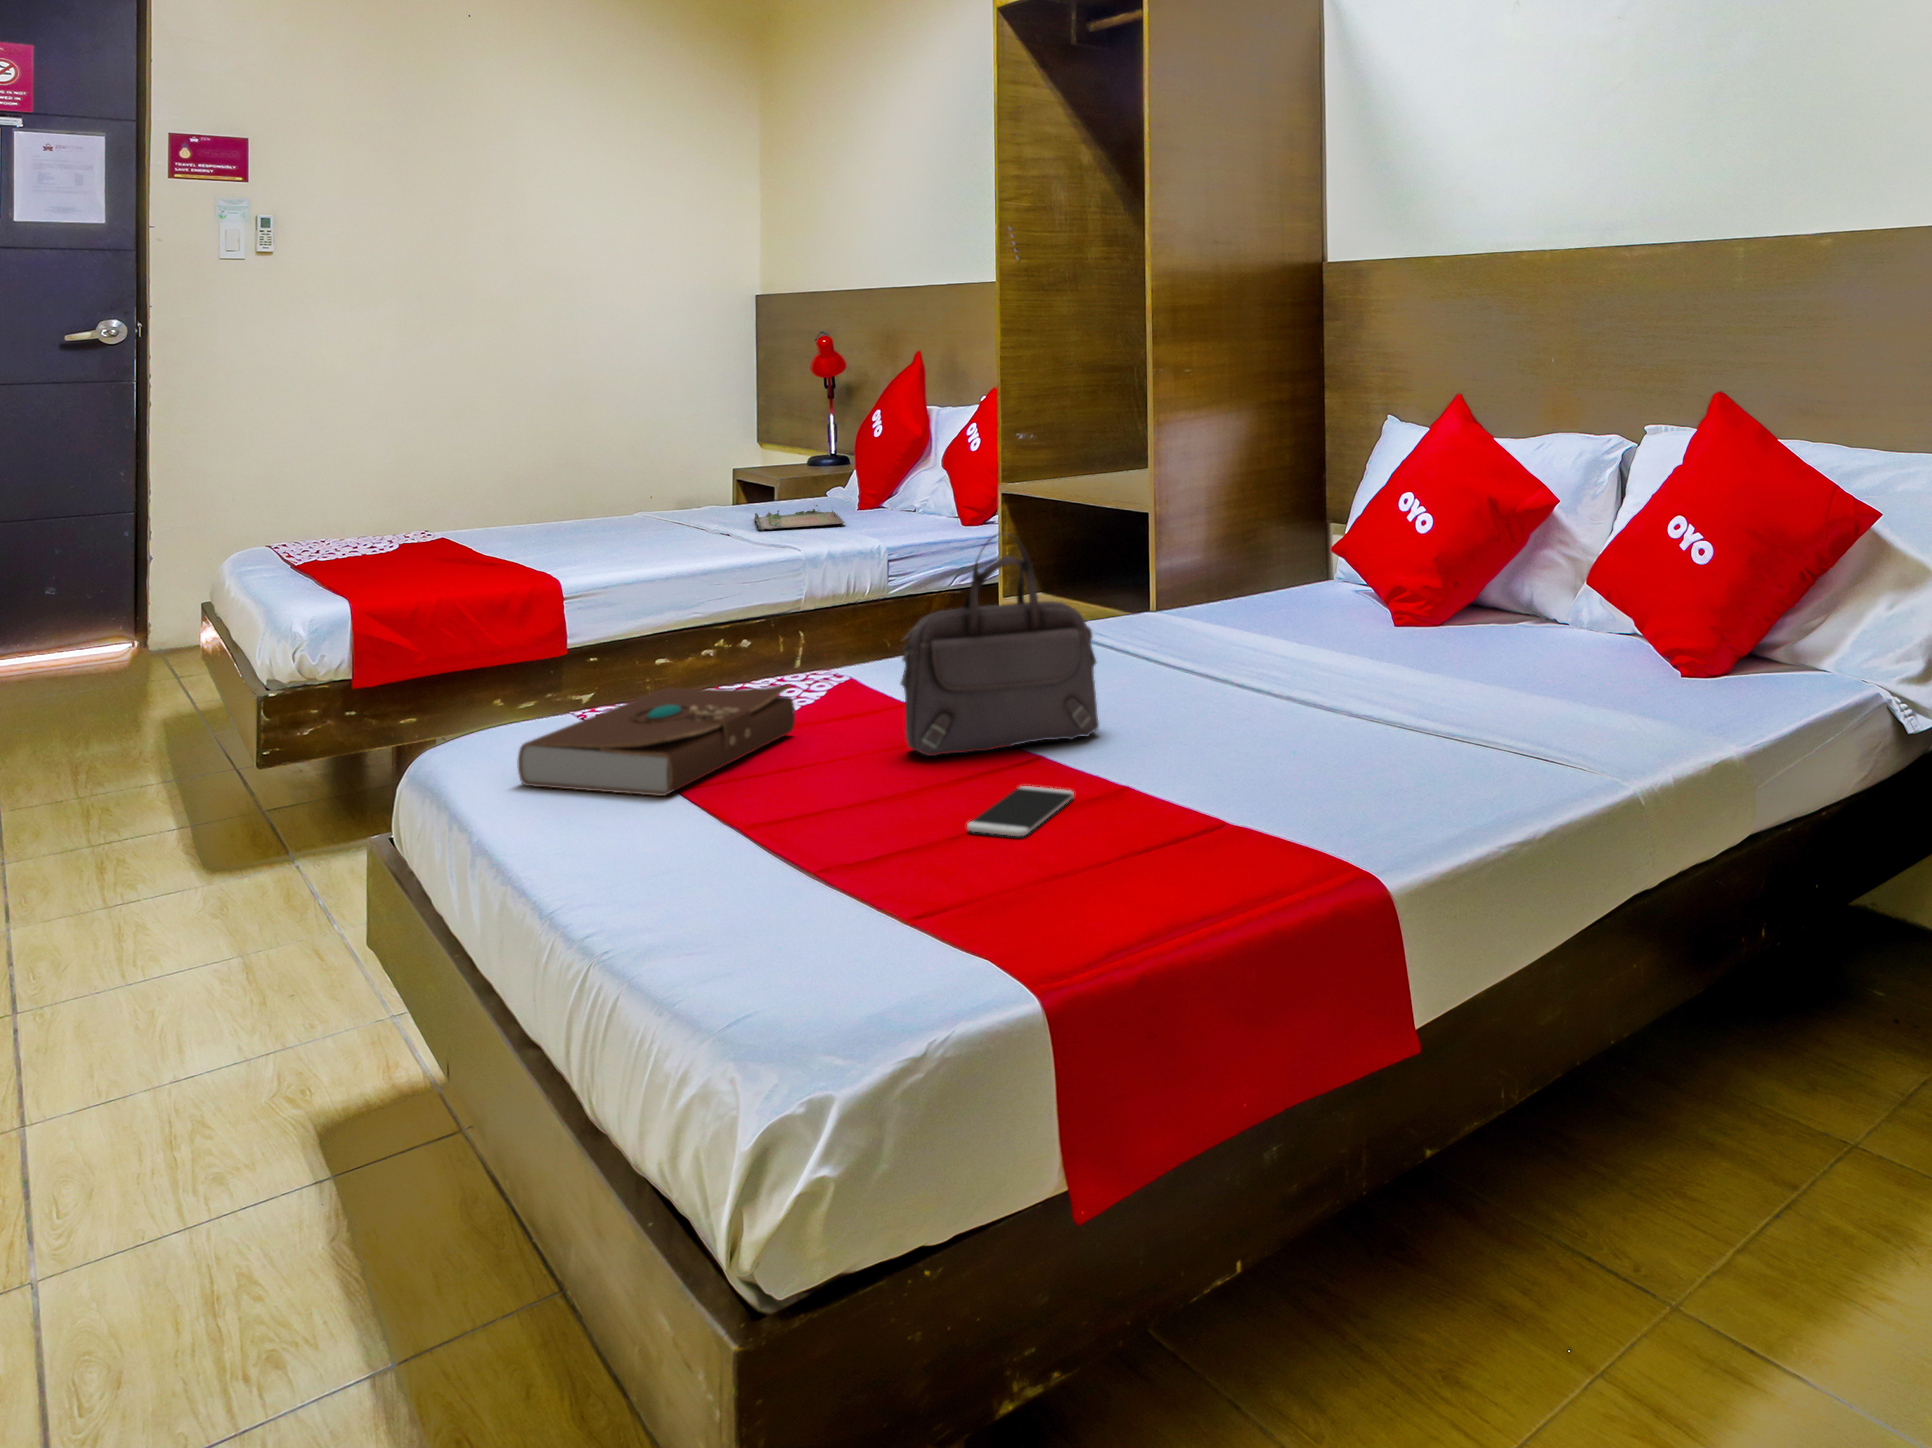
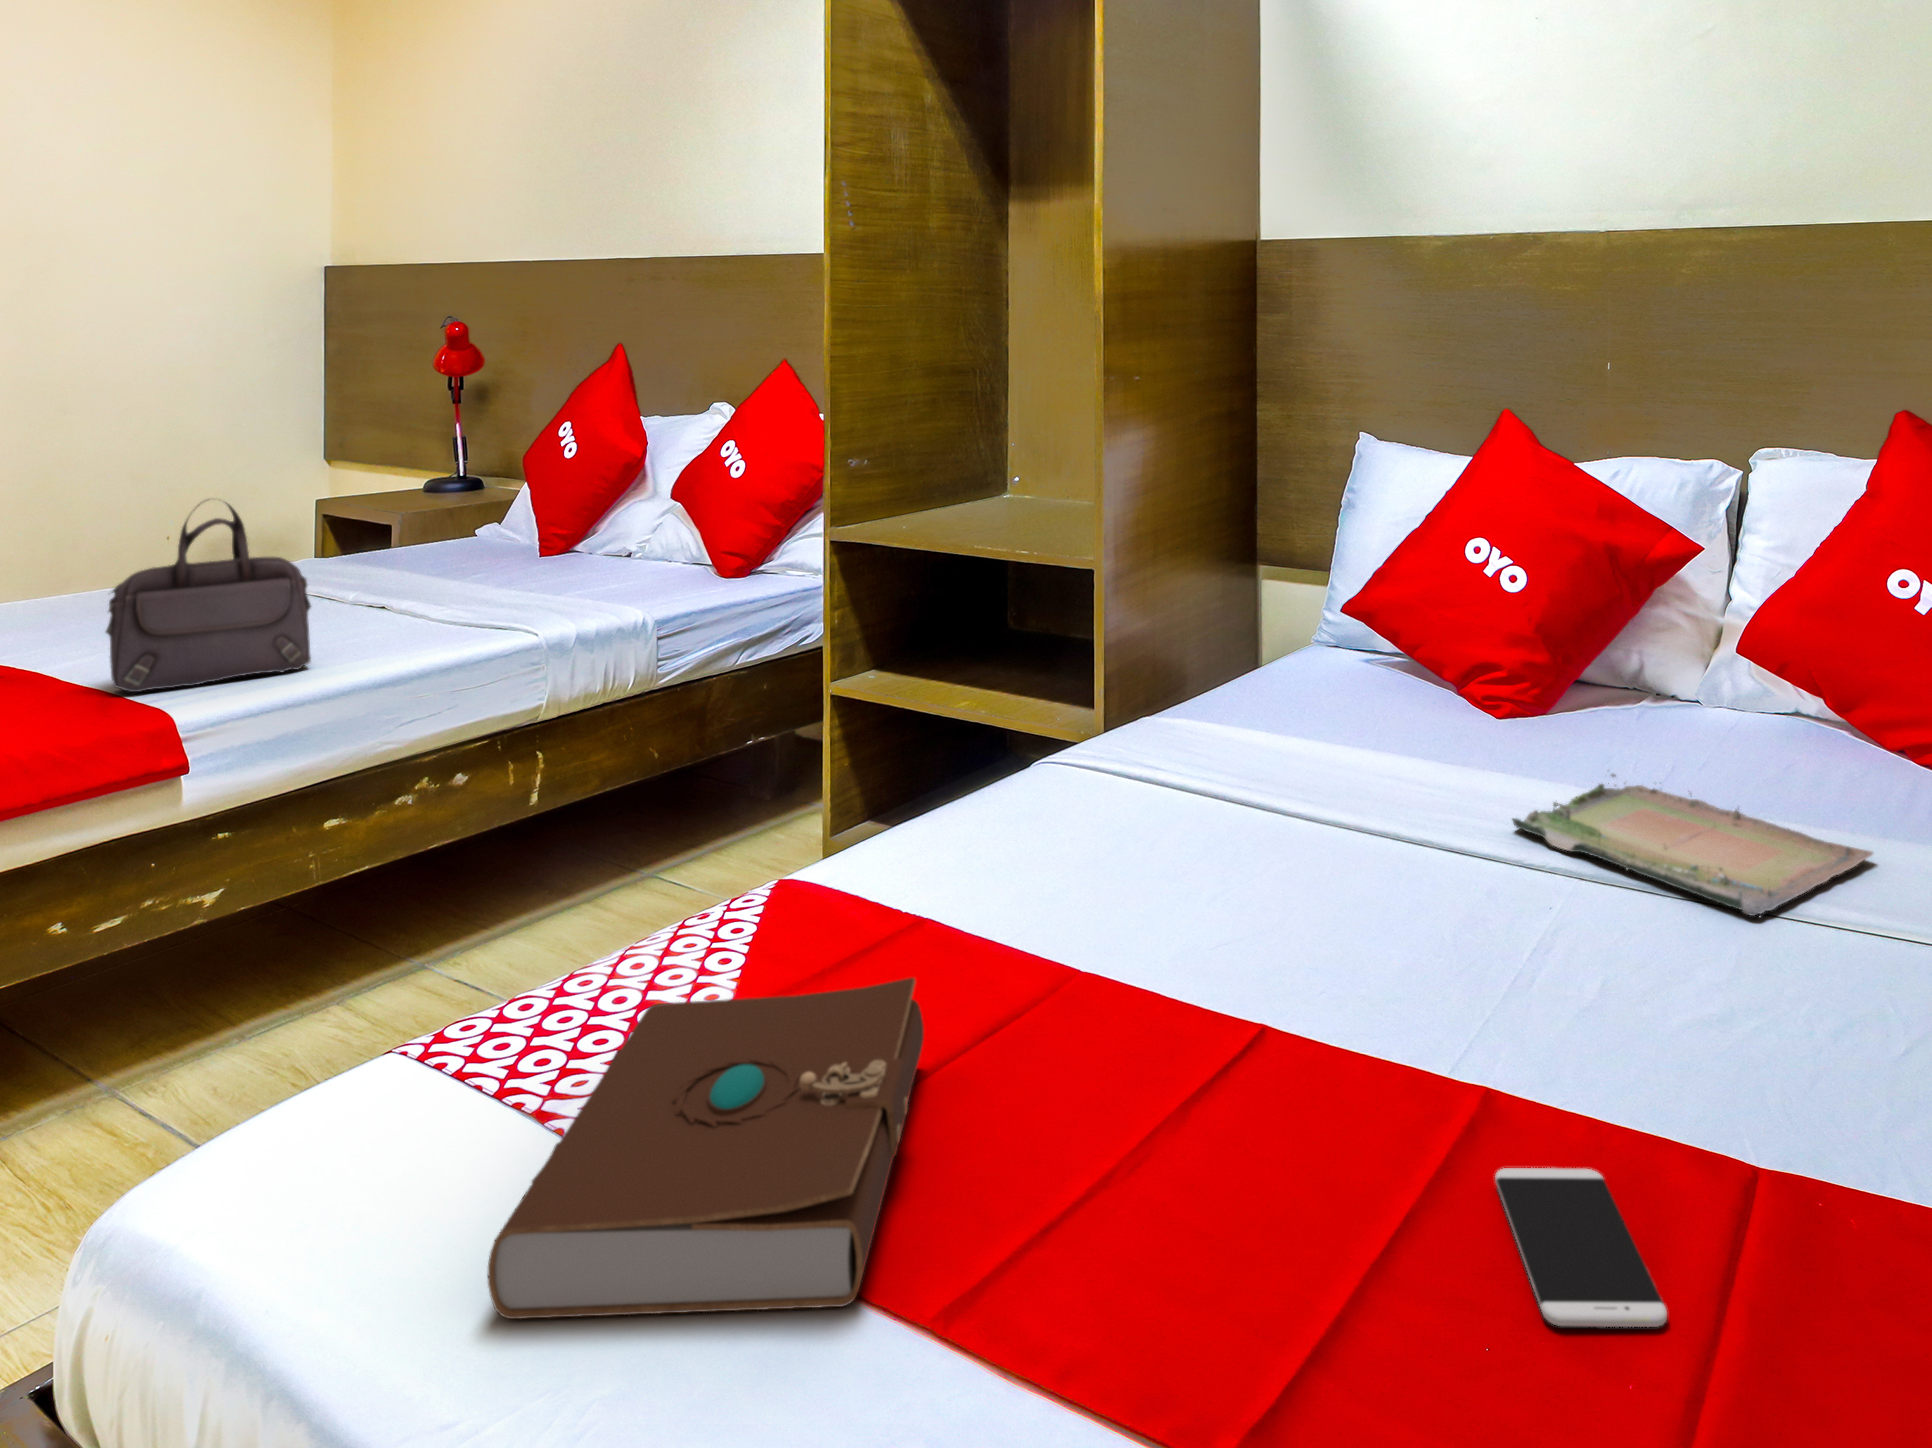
tray: present [754,505,845,531] -> present [1512,773,1873,917]
handbag: present [901,534,1099,756] -> present [106,503,311,692]

